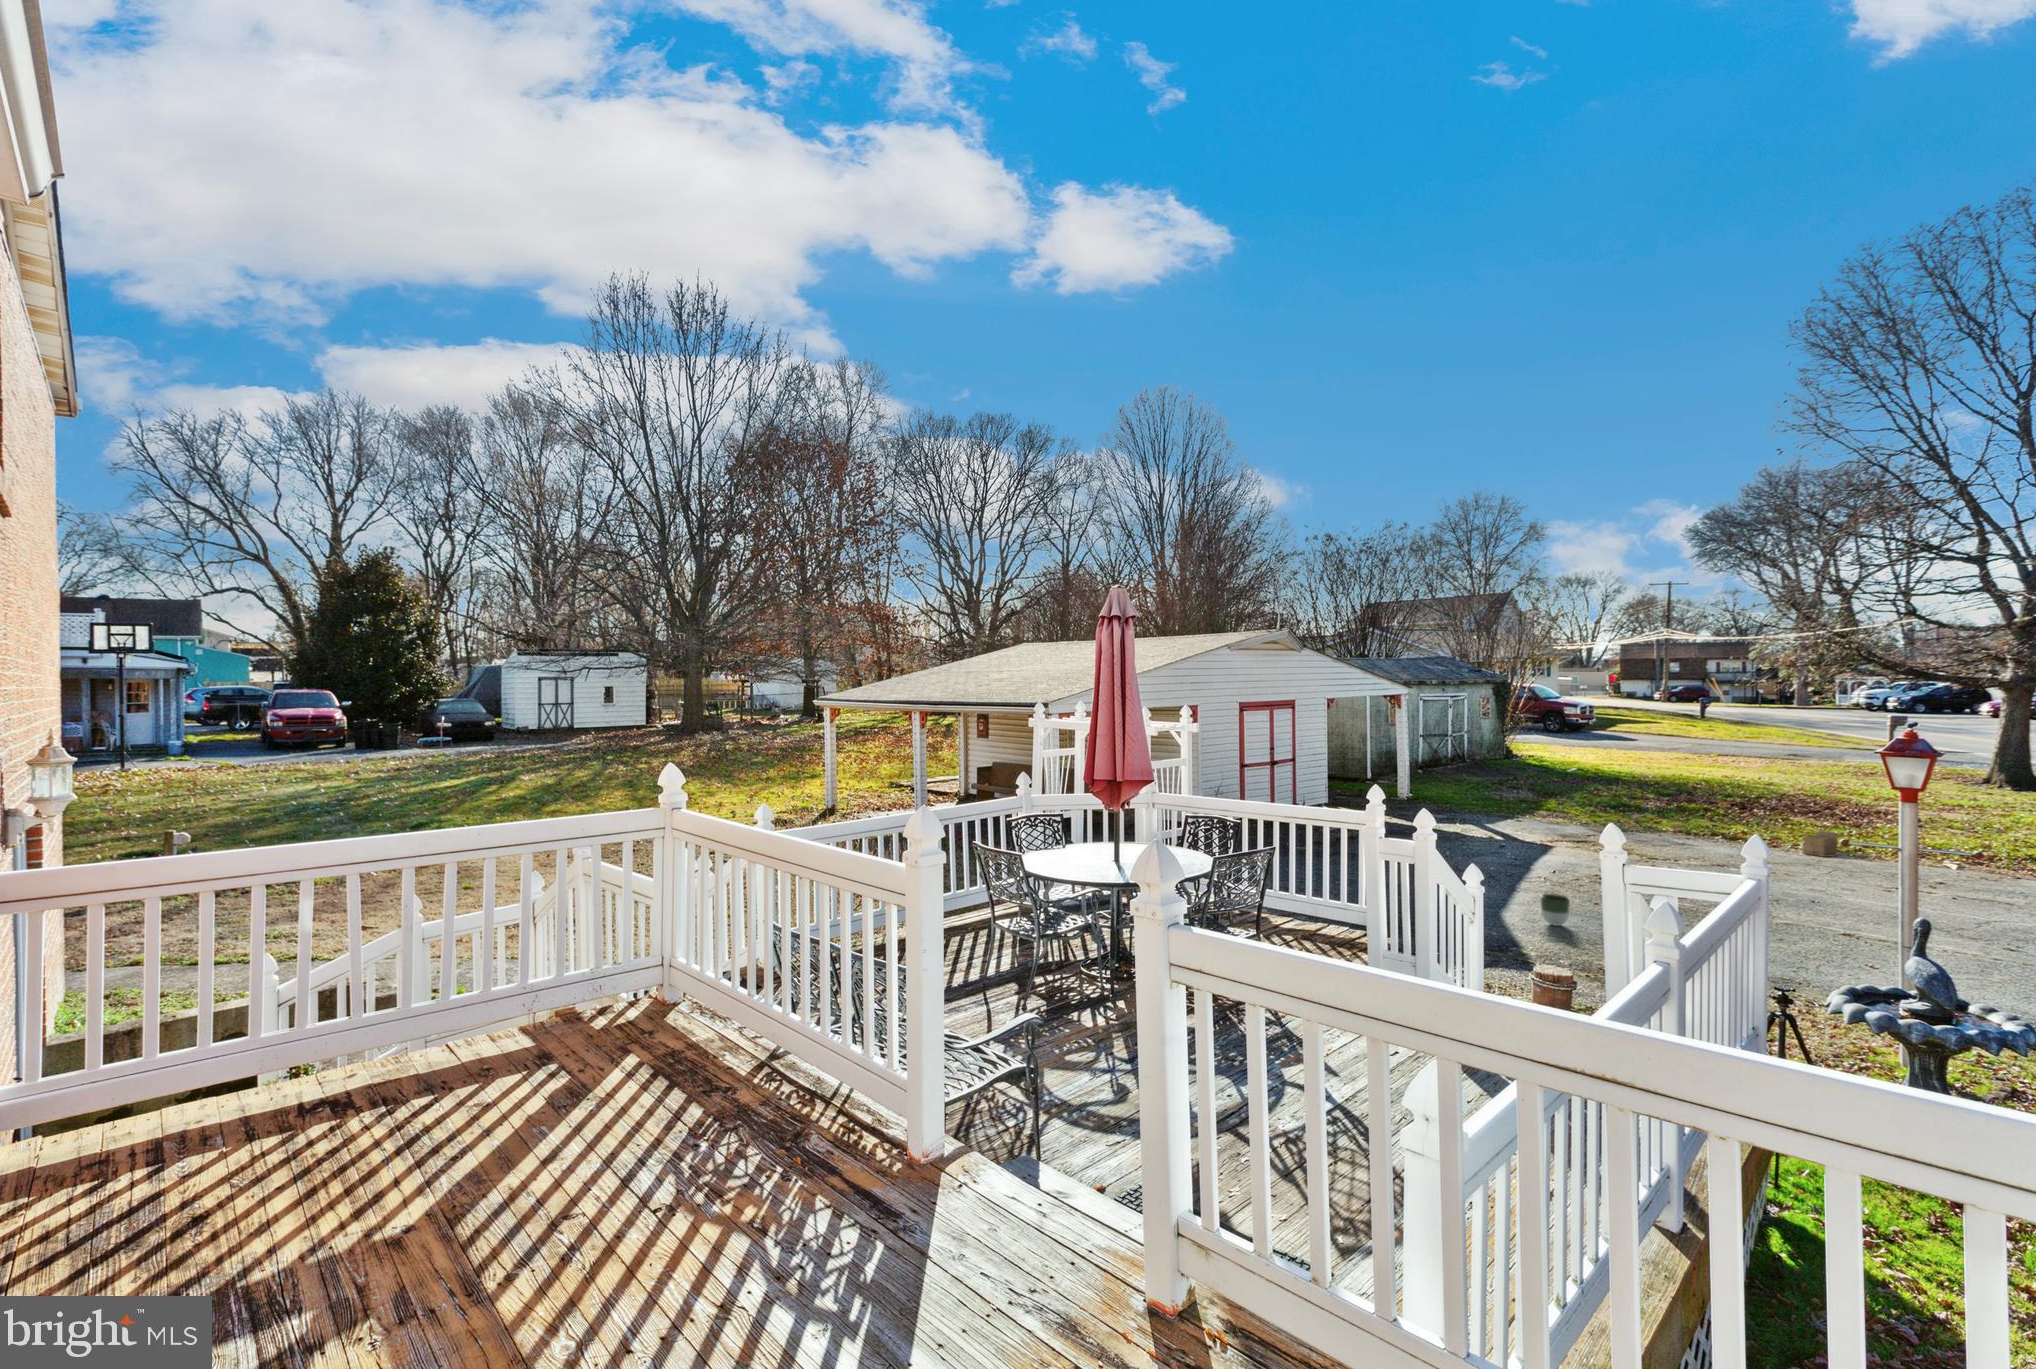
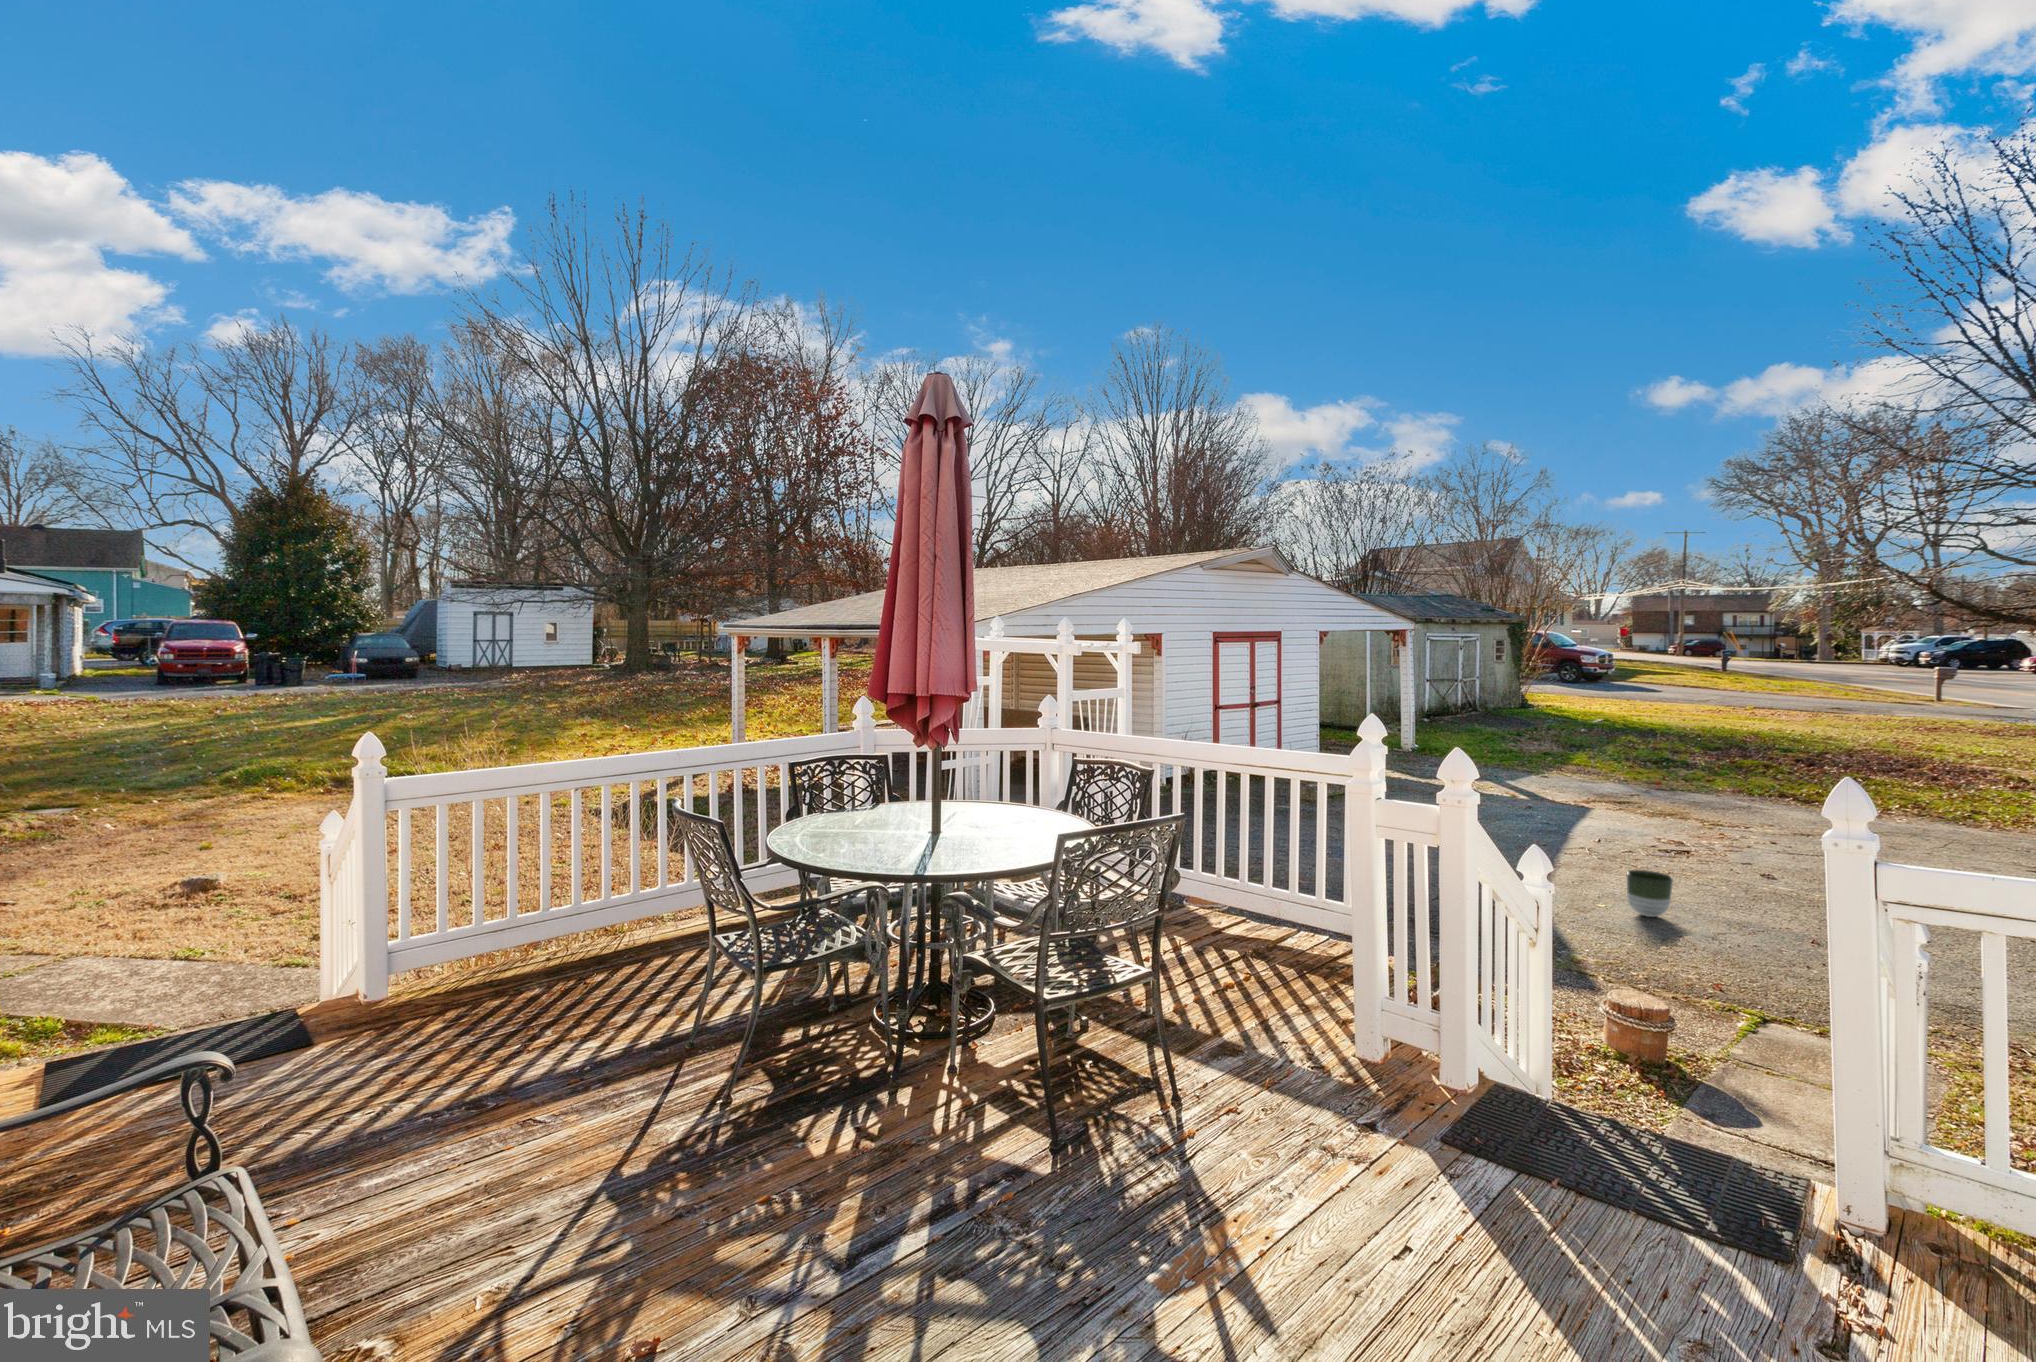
cardboard box: present [1803,830,1841,857] -> none [1947,785,2006,821]

